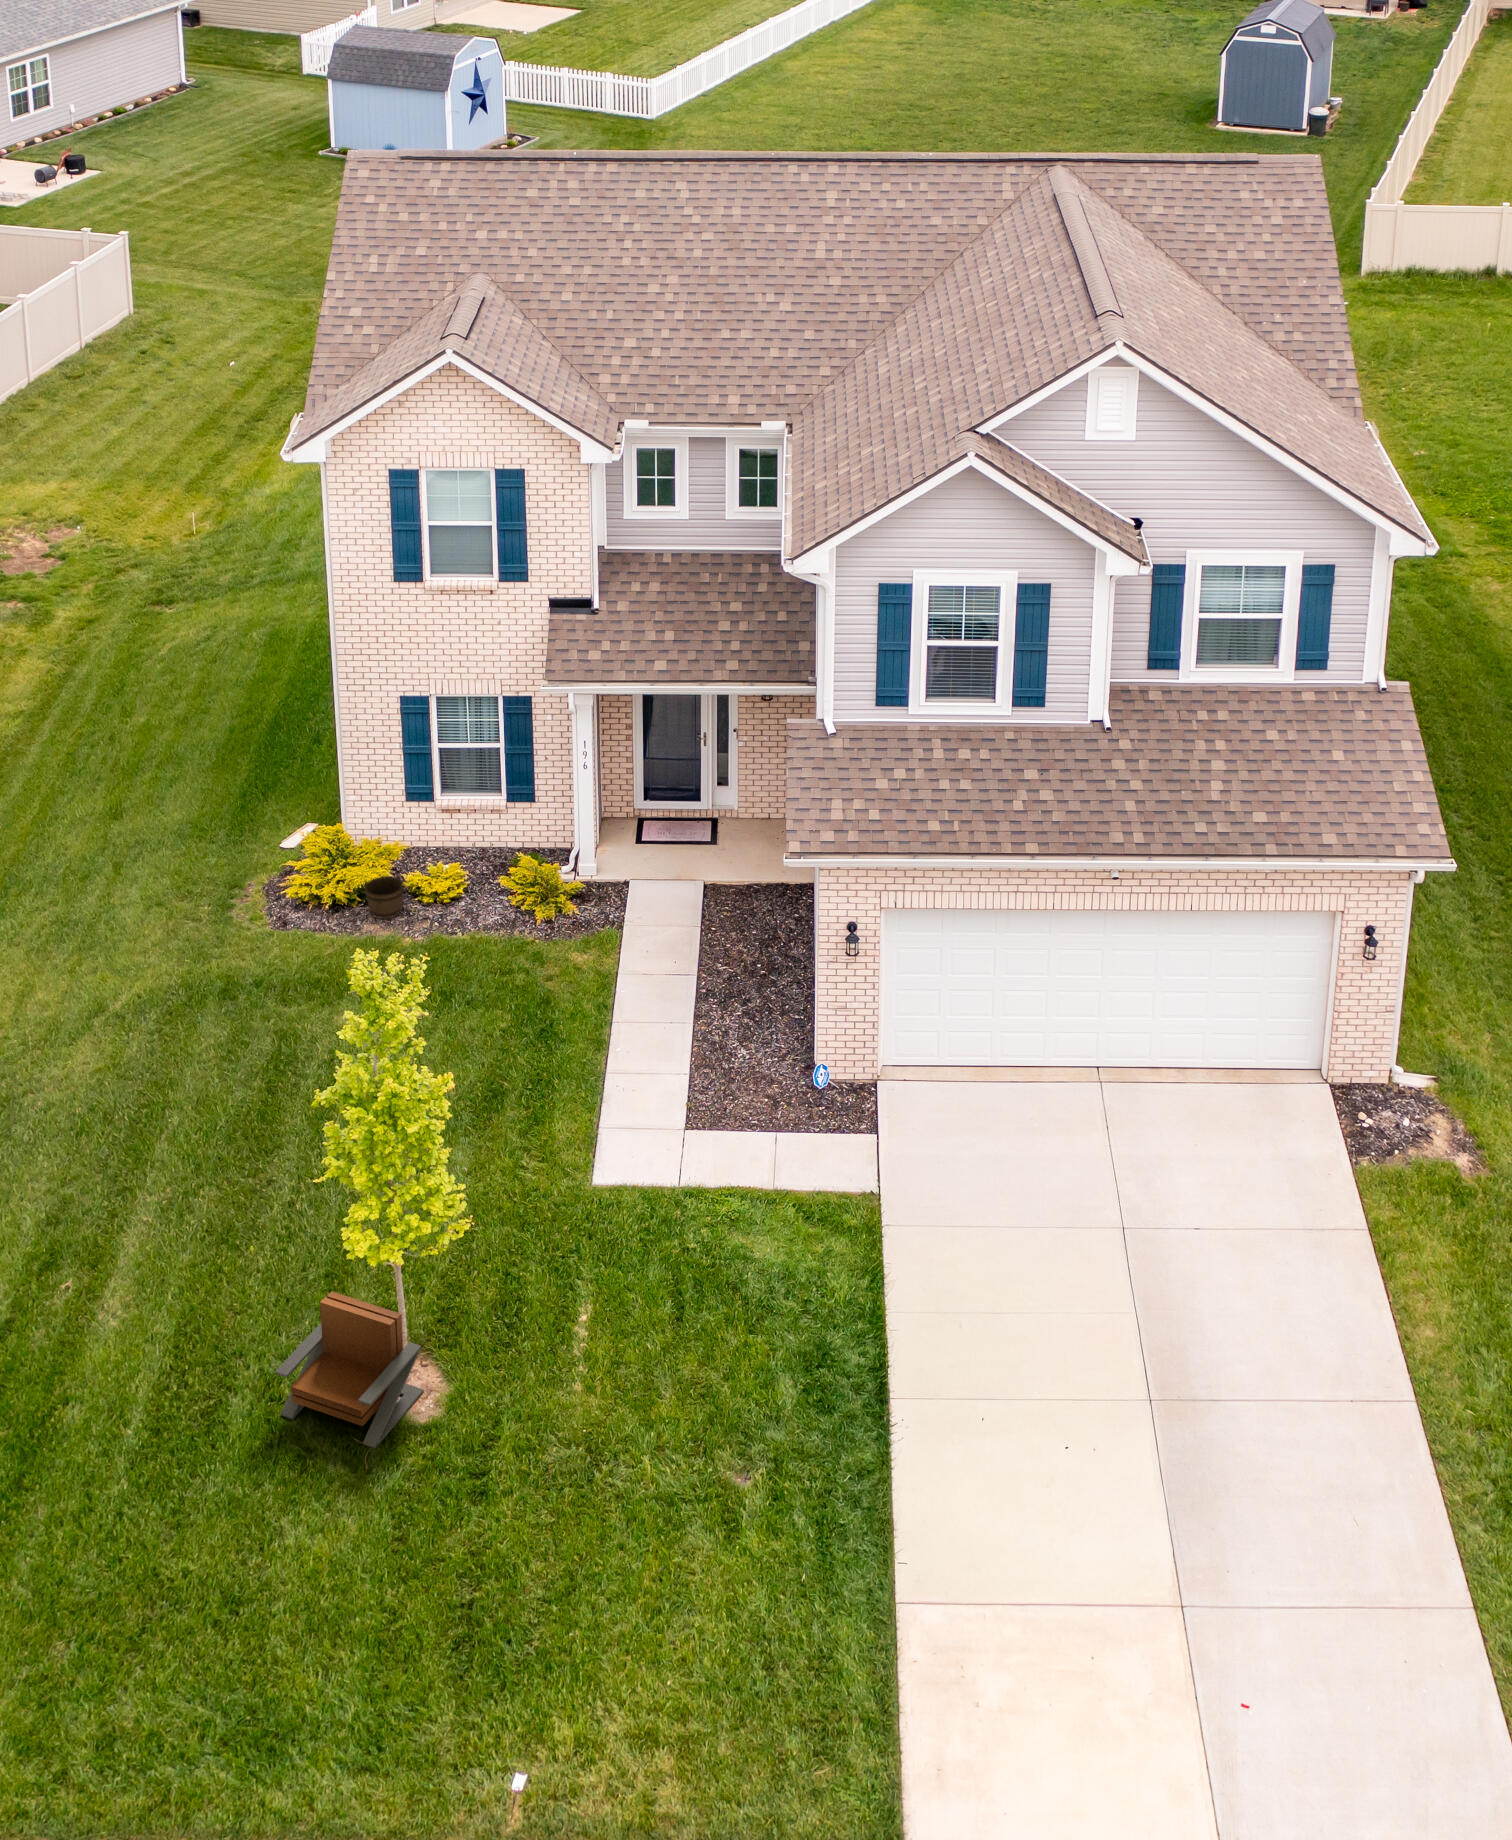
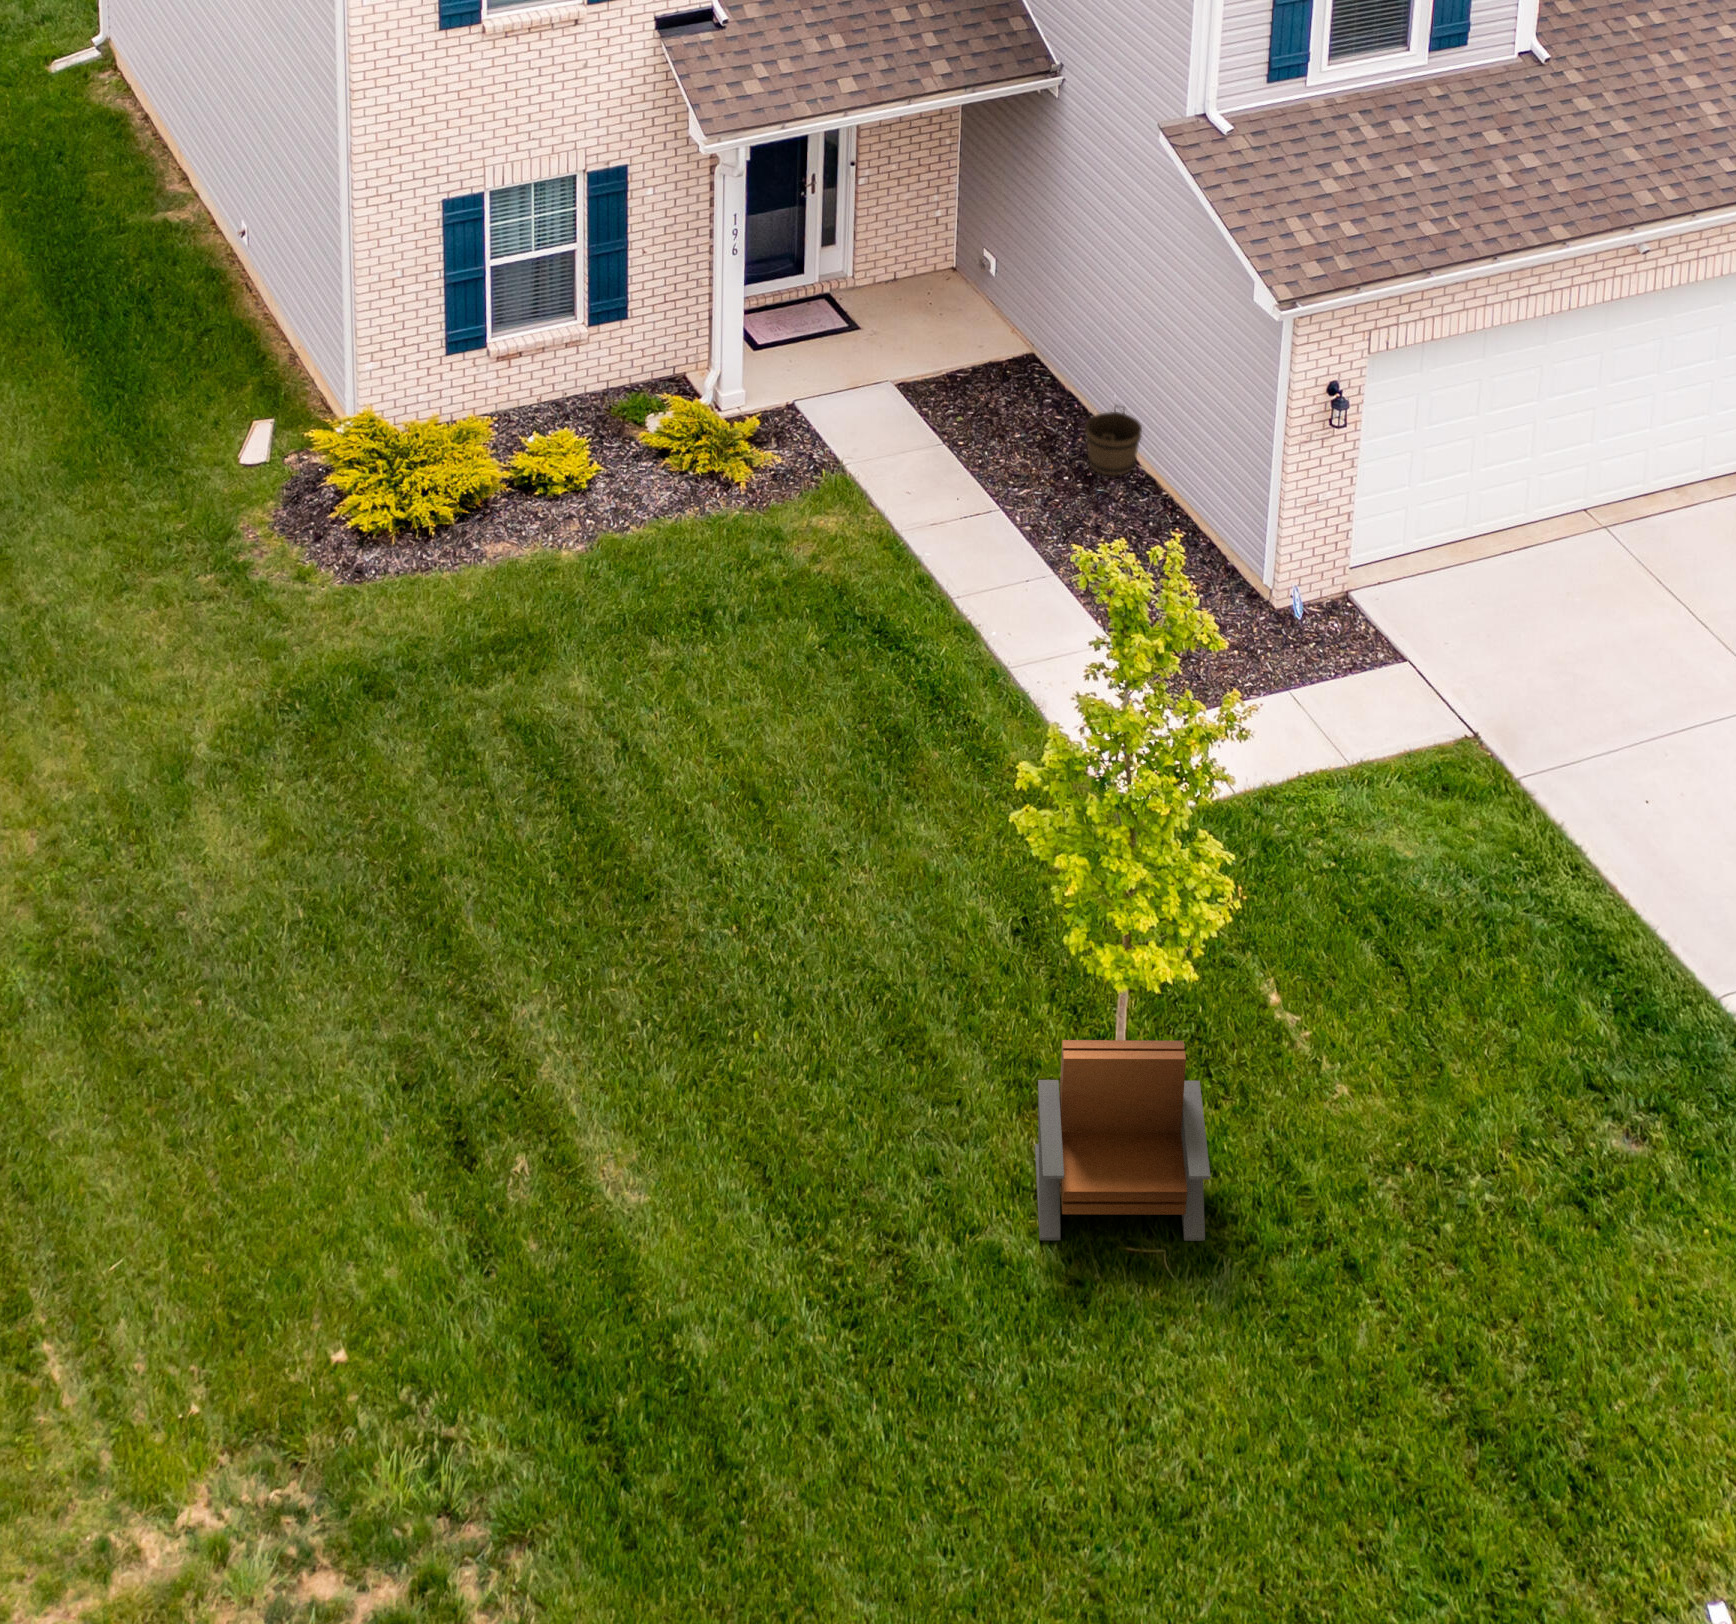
bucket: present [364,876,404,919] -> present [1085,406,1142,476]

